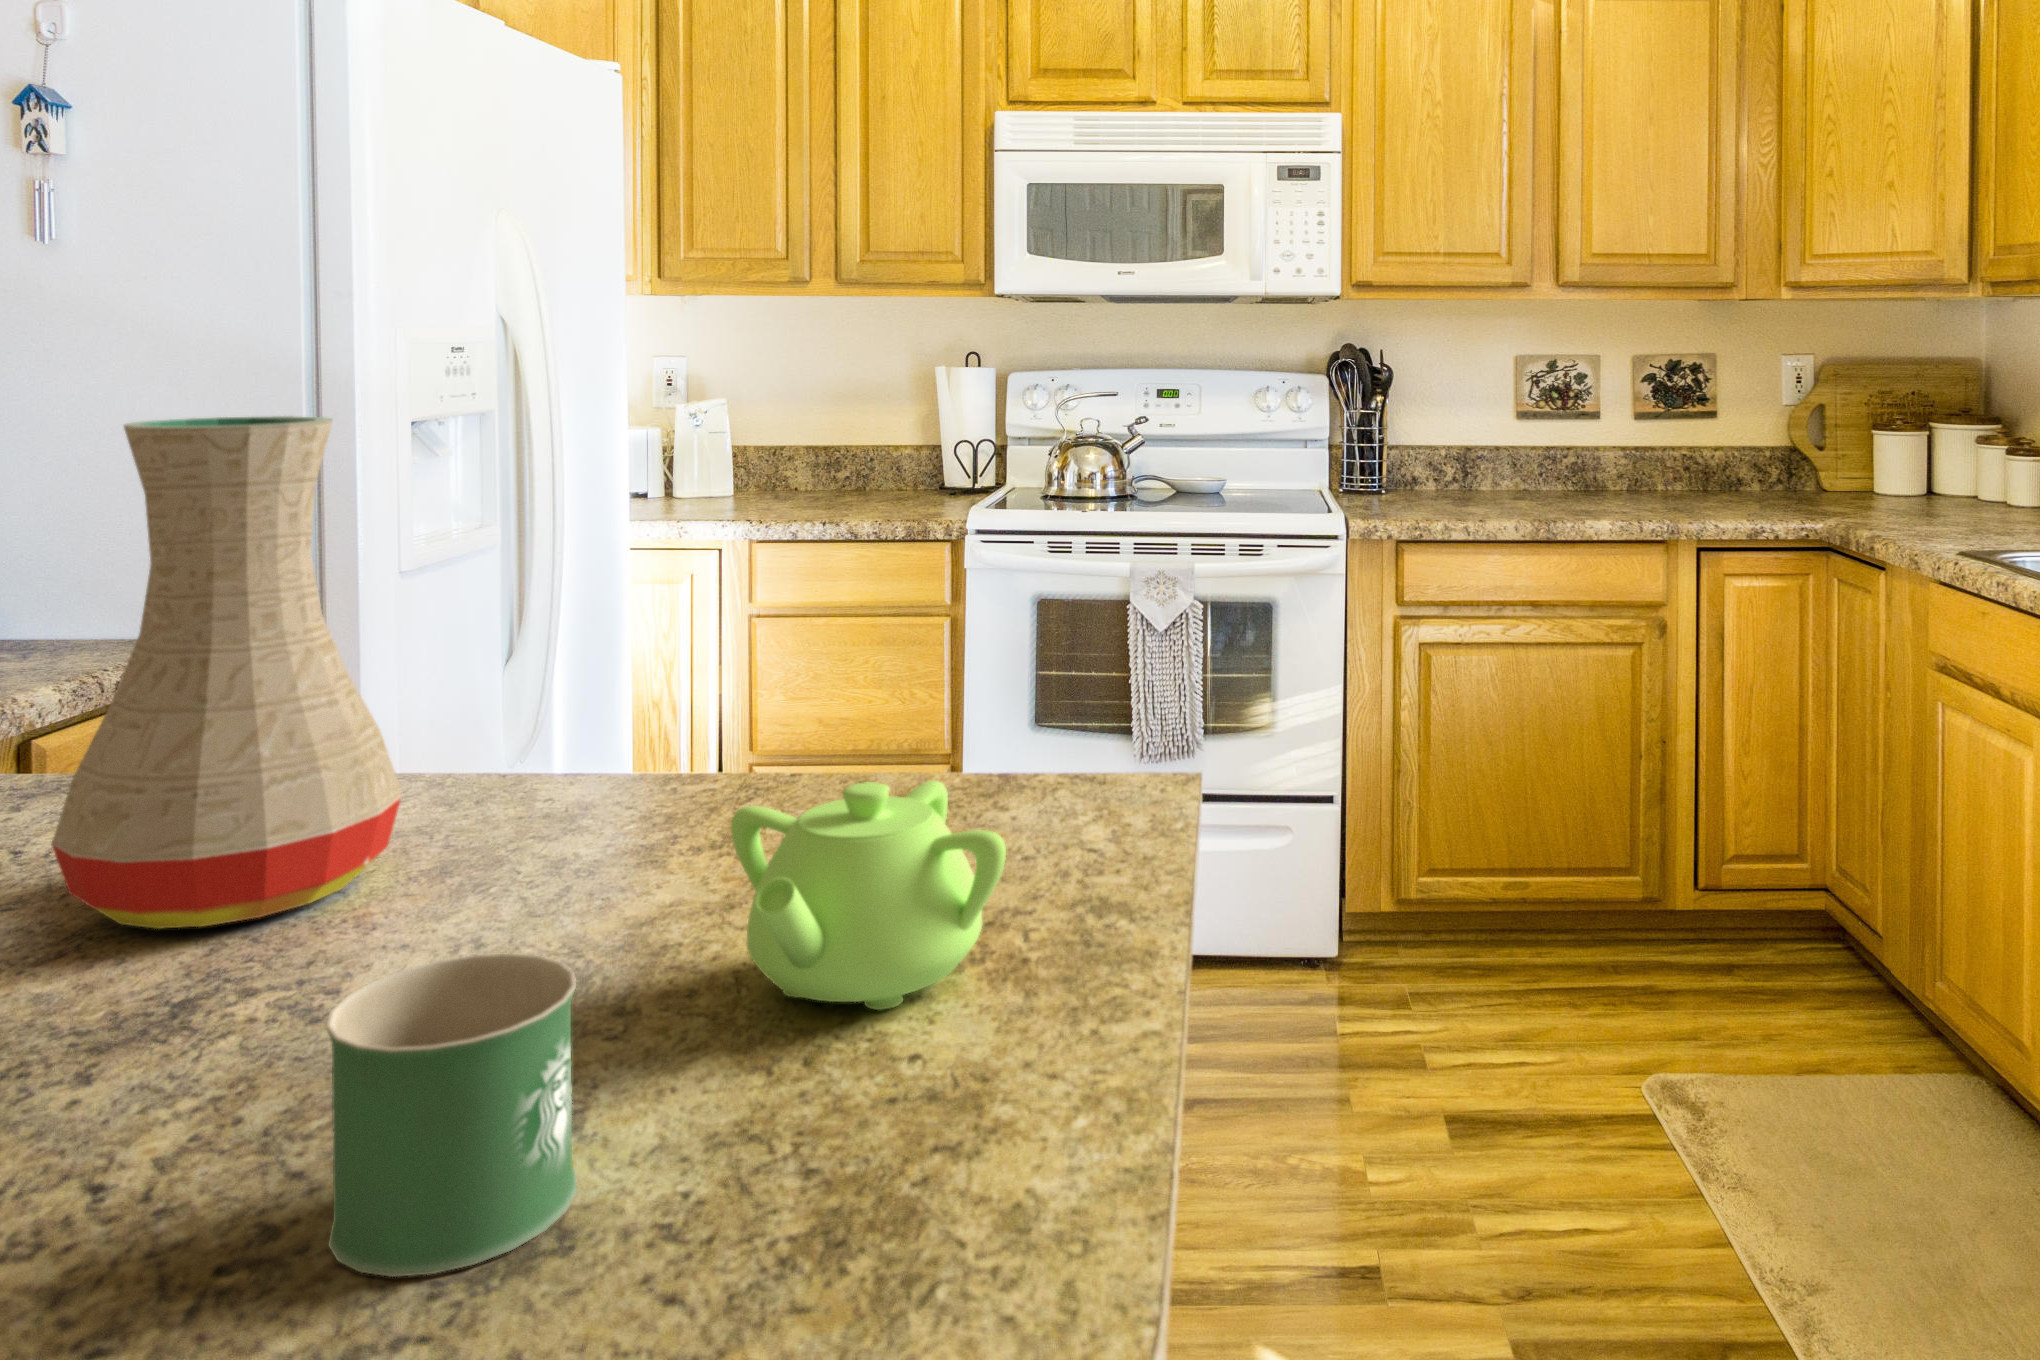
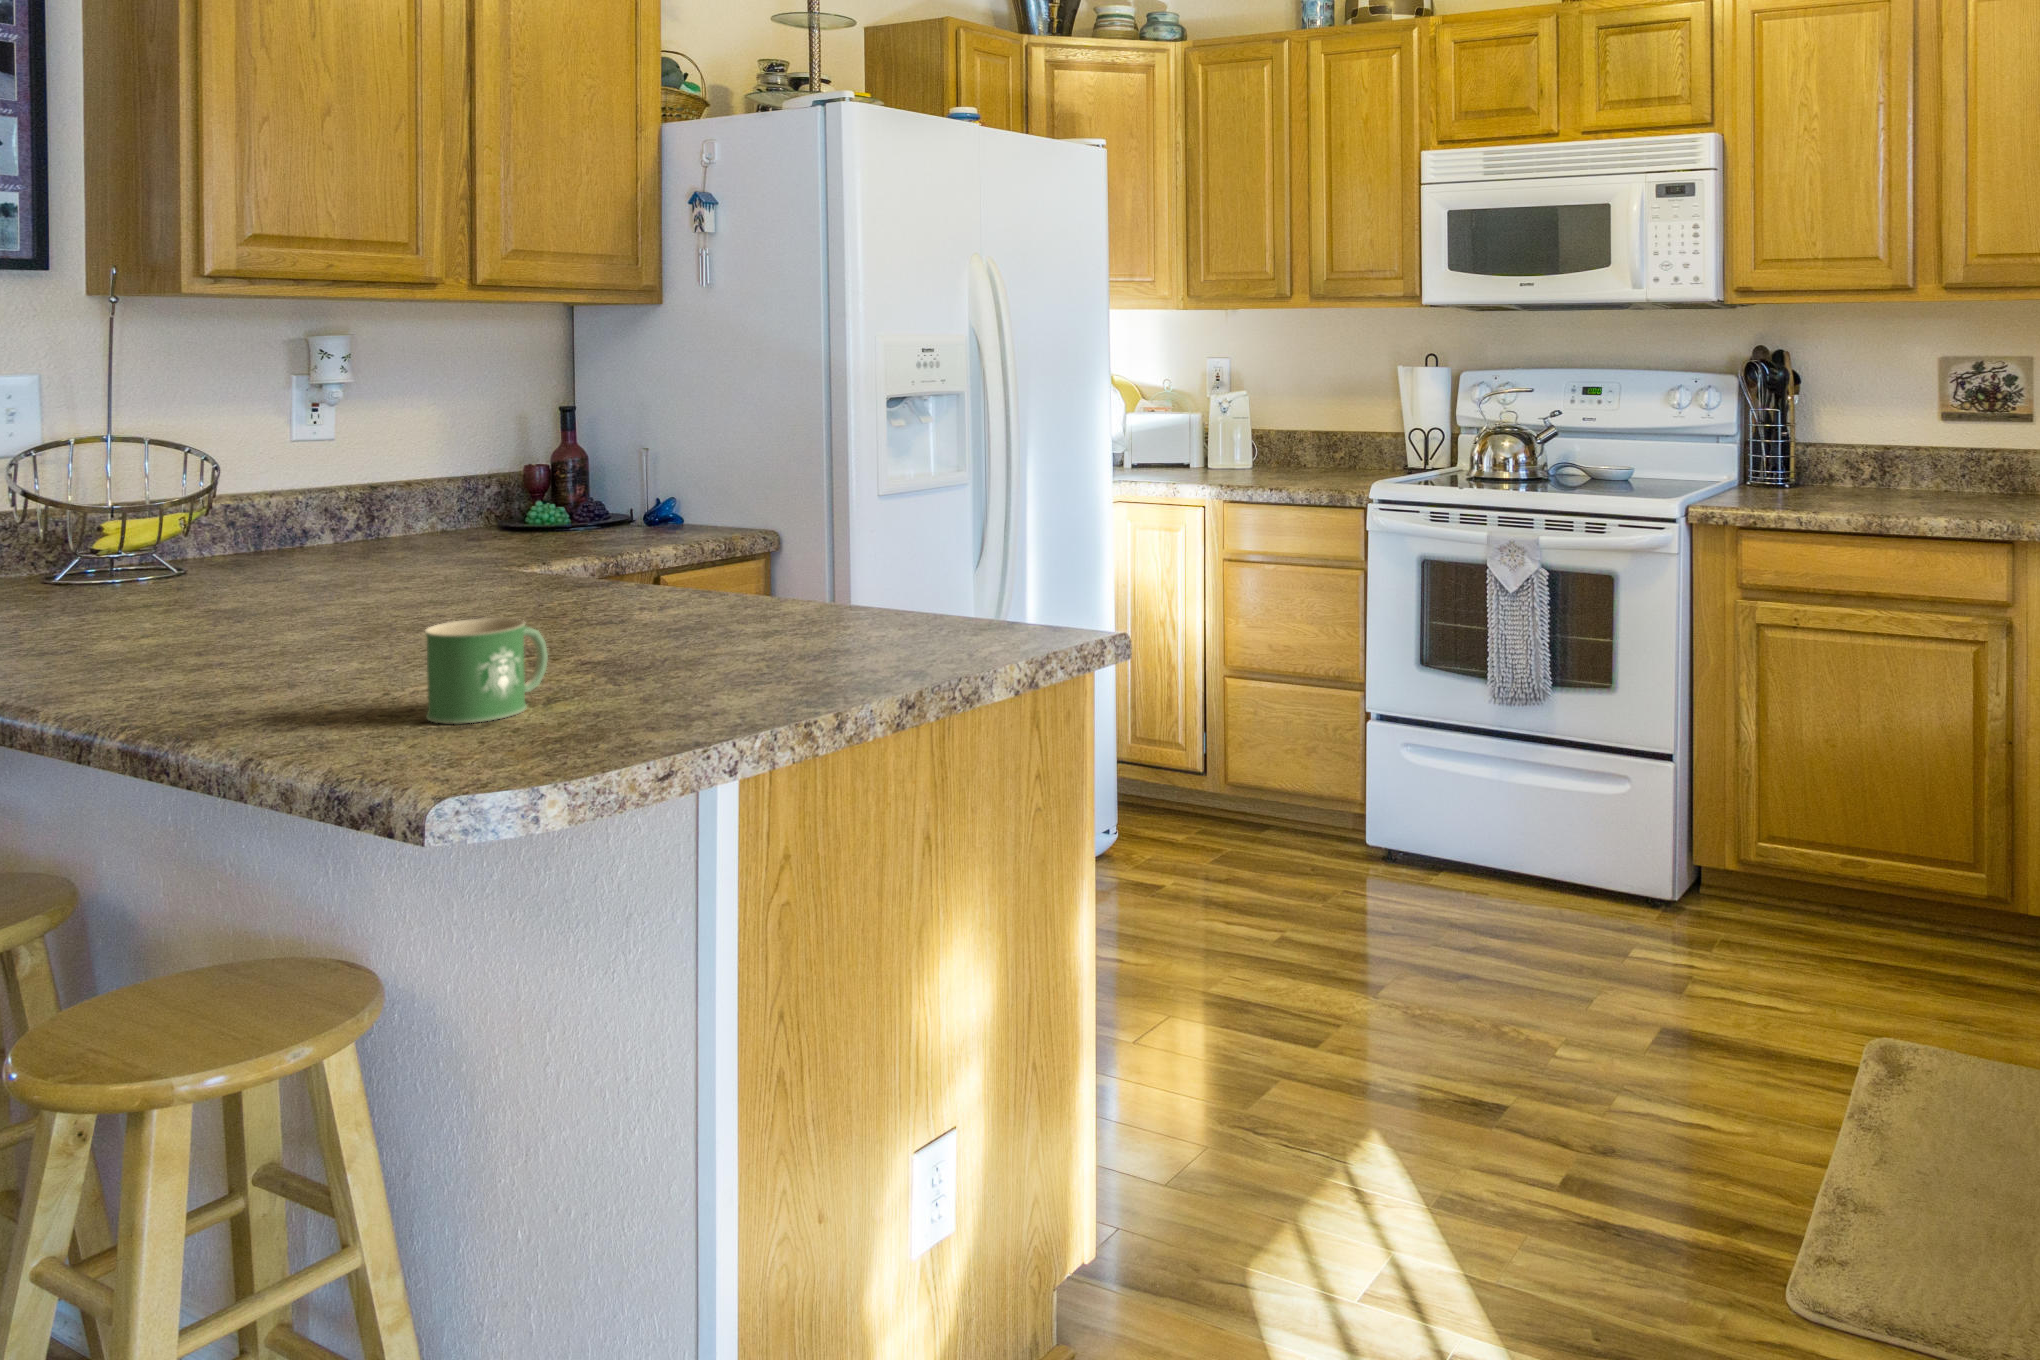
vase: present [52,416,401,929] -> none [499,393,657,635]
teapot: present [731,781,1006,1010] -> none [644,582,807,689]

